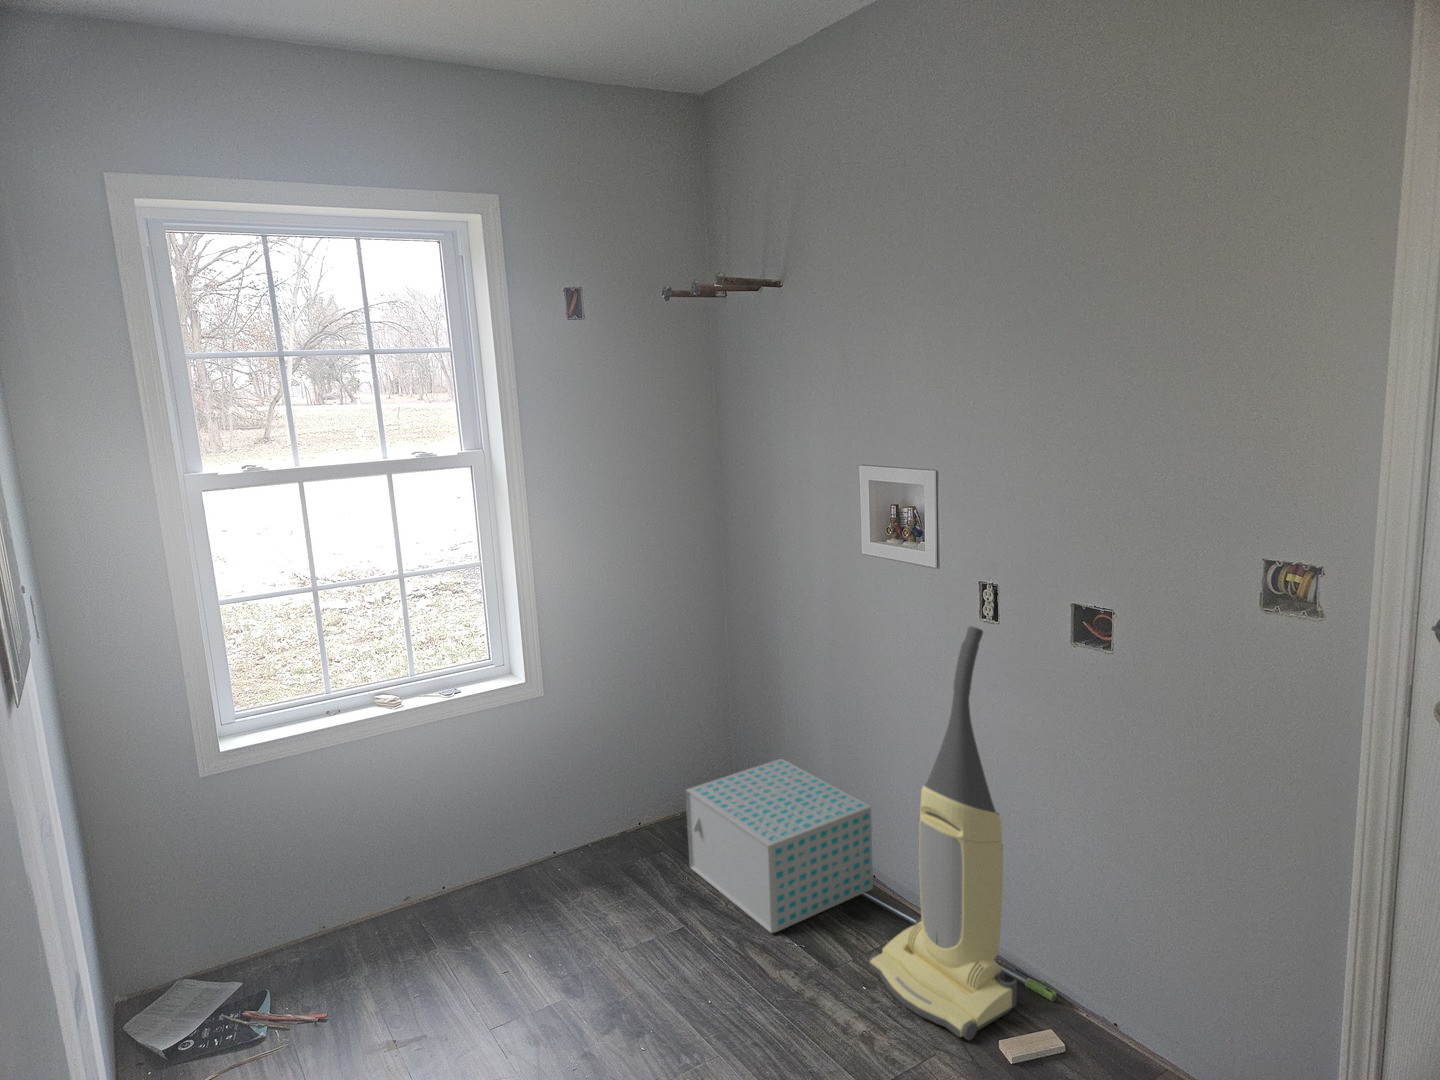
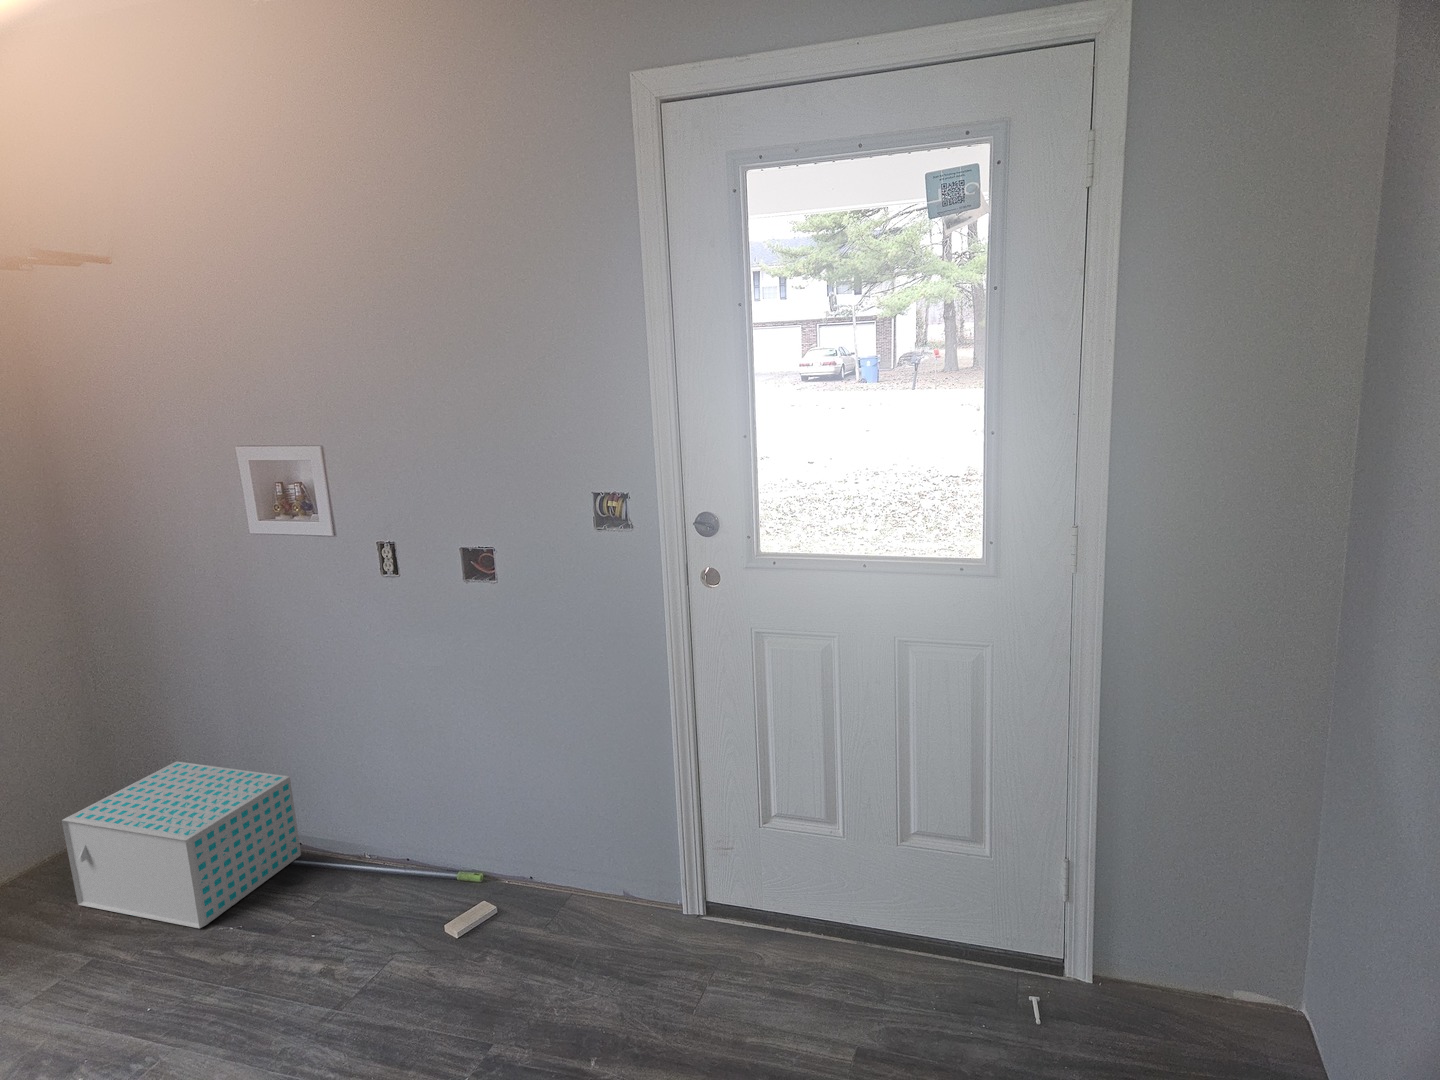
vacuum cleaner: present [869,626,1017,1040] -> none [312,581,453,937]

